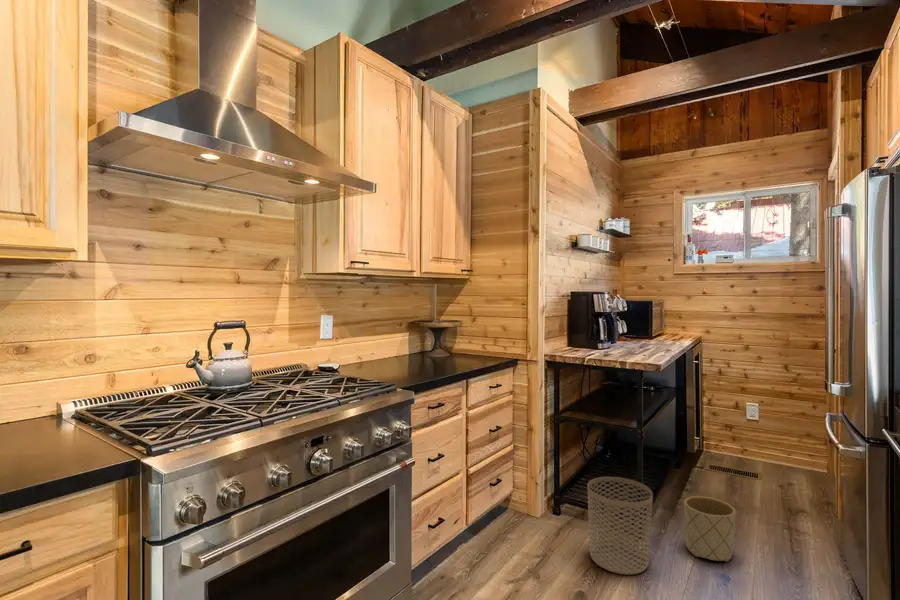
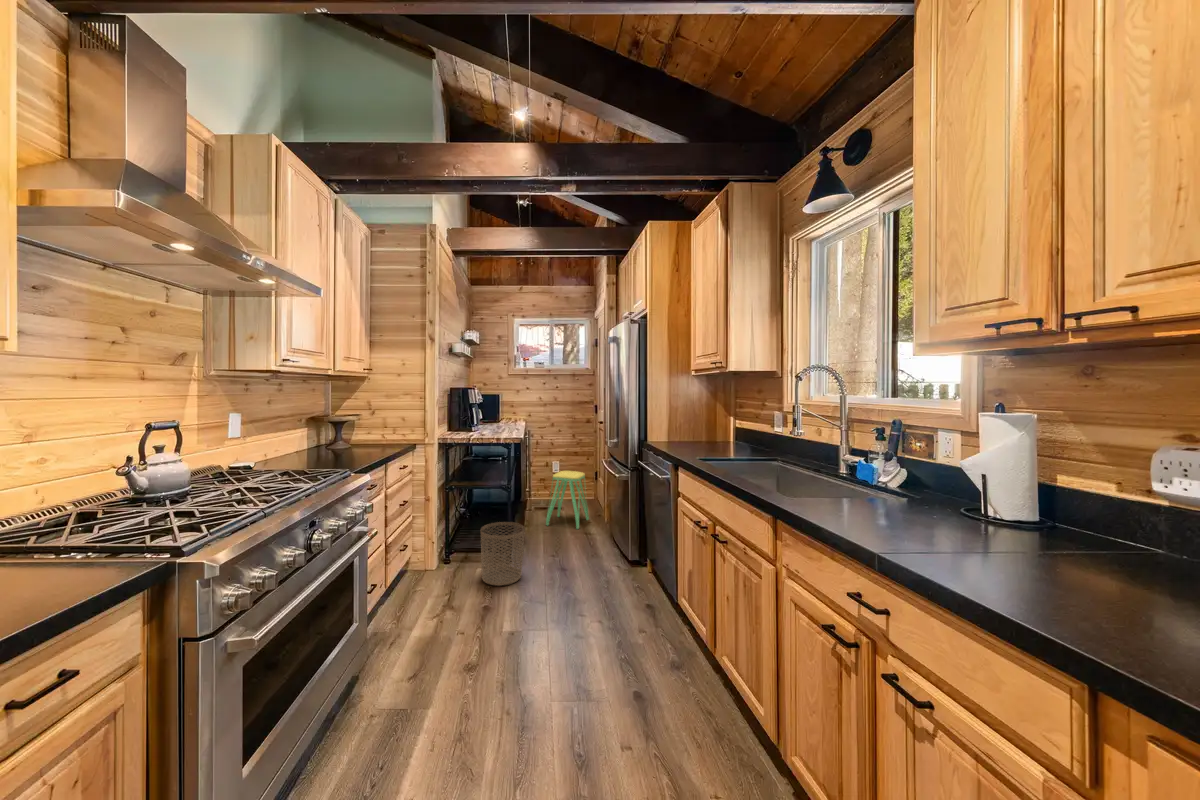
stool: none [718,416,800,514] -> present [546,471,589,529]
planter: present [684,496,736,562] -> none [537,524,567,563]

